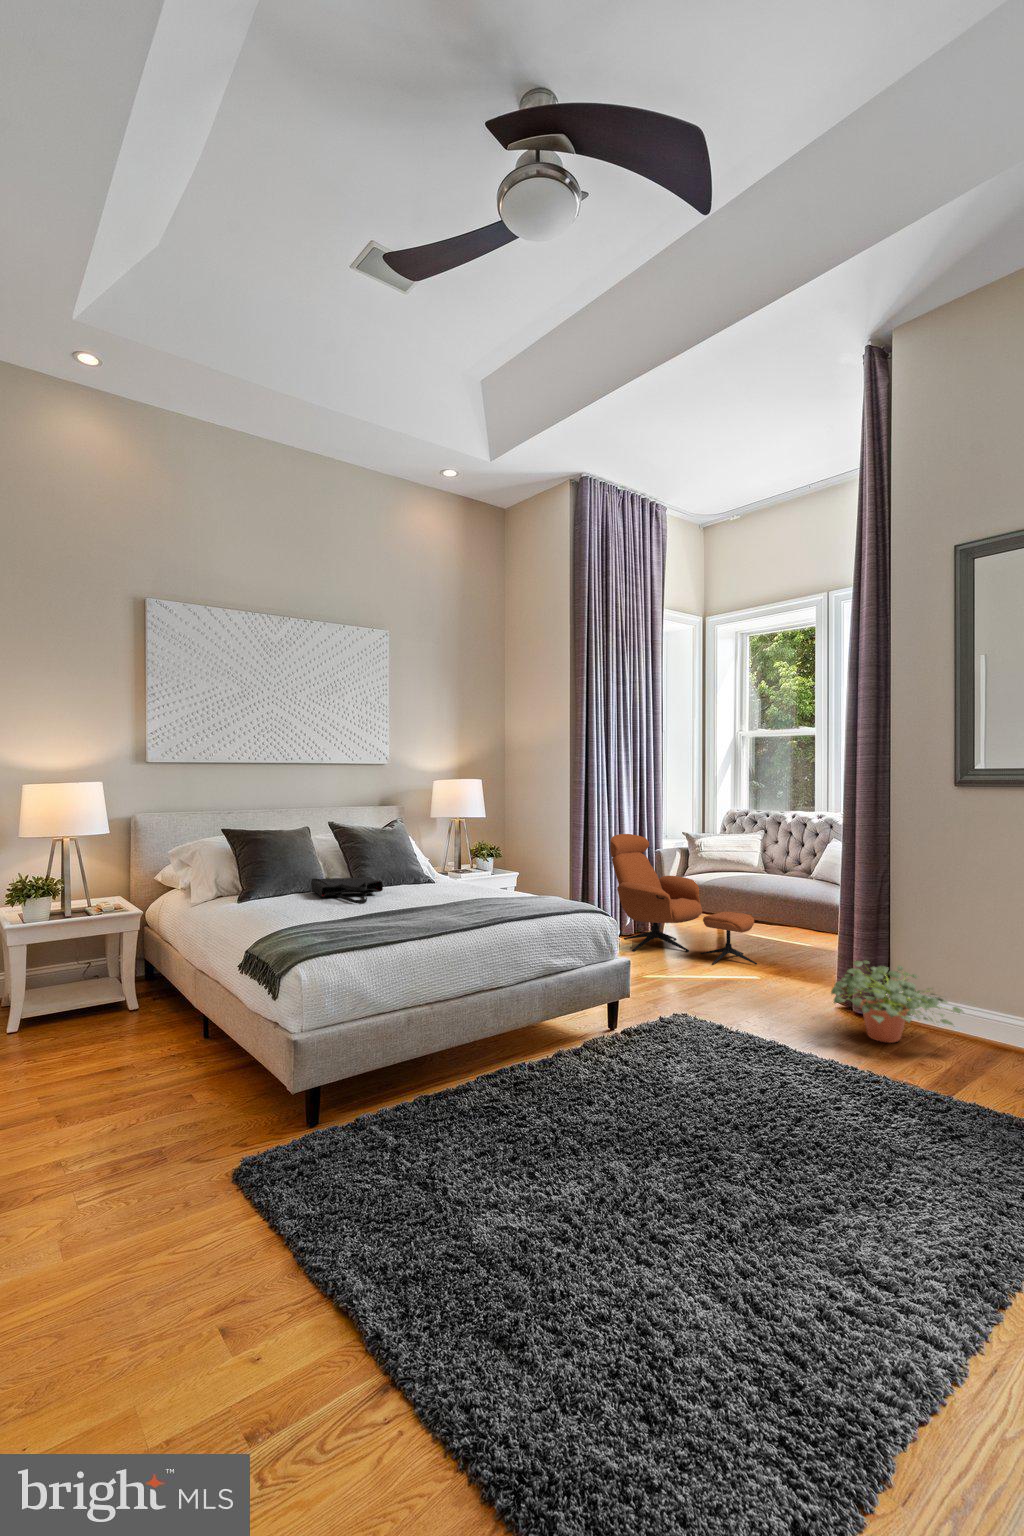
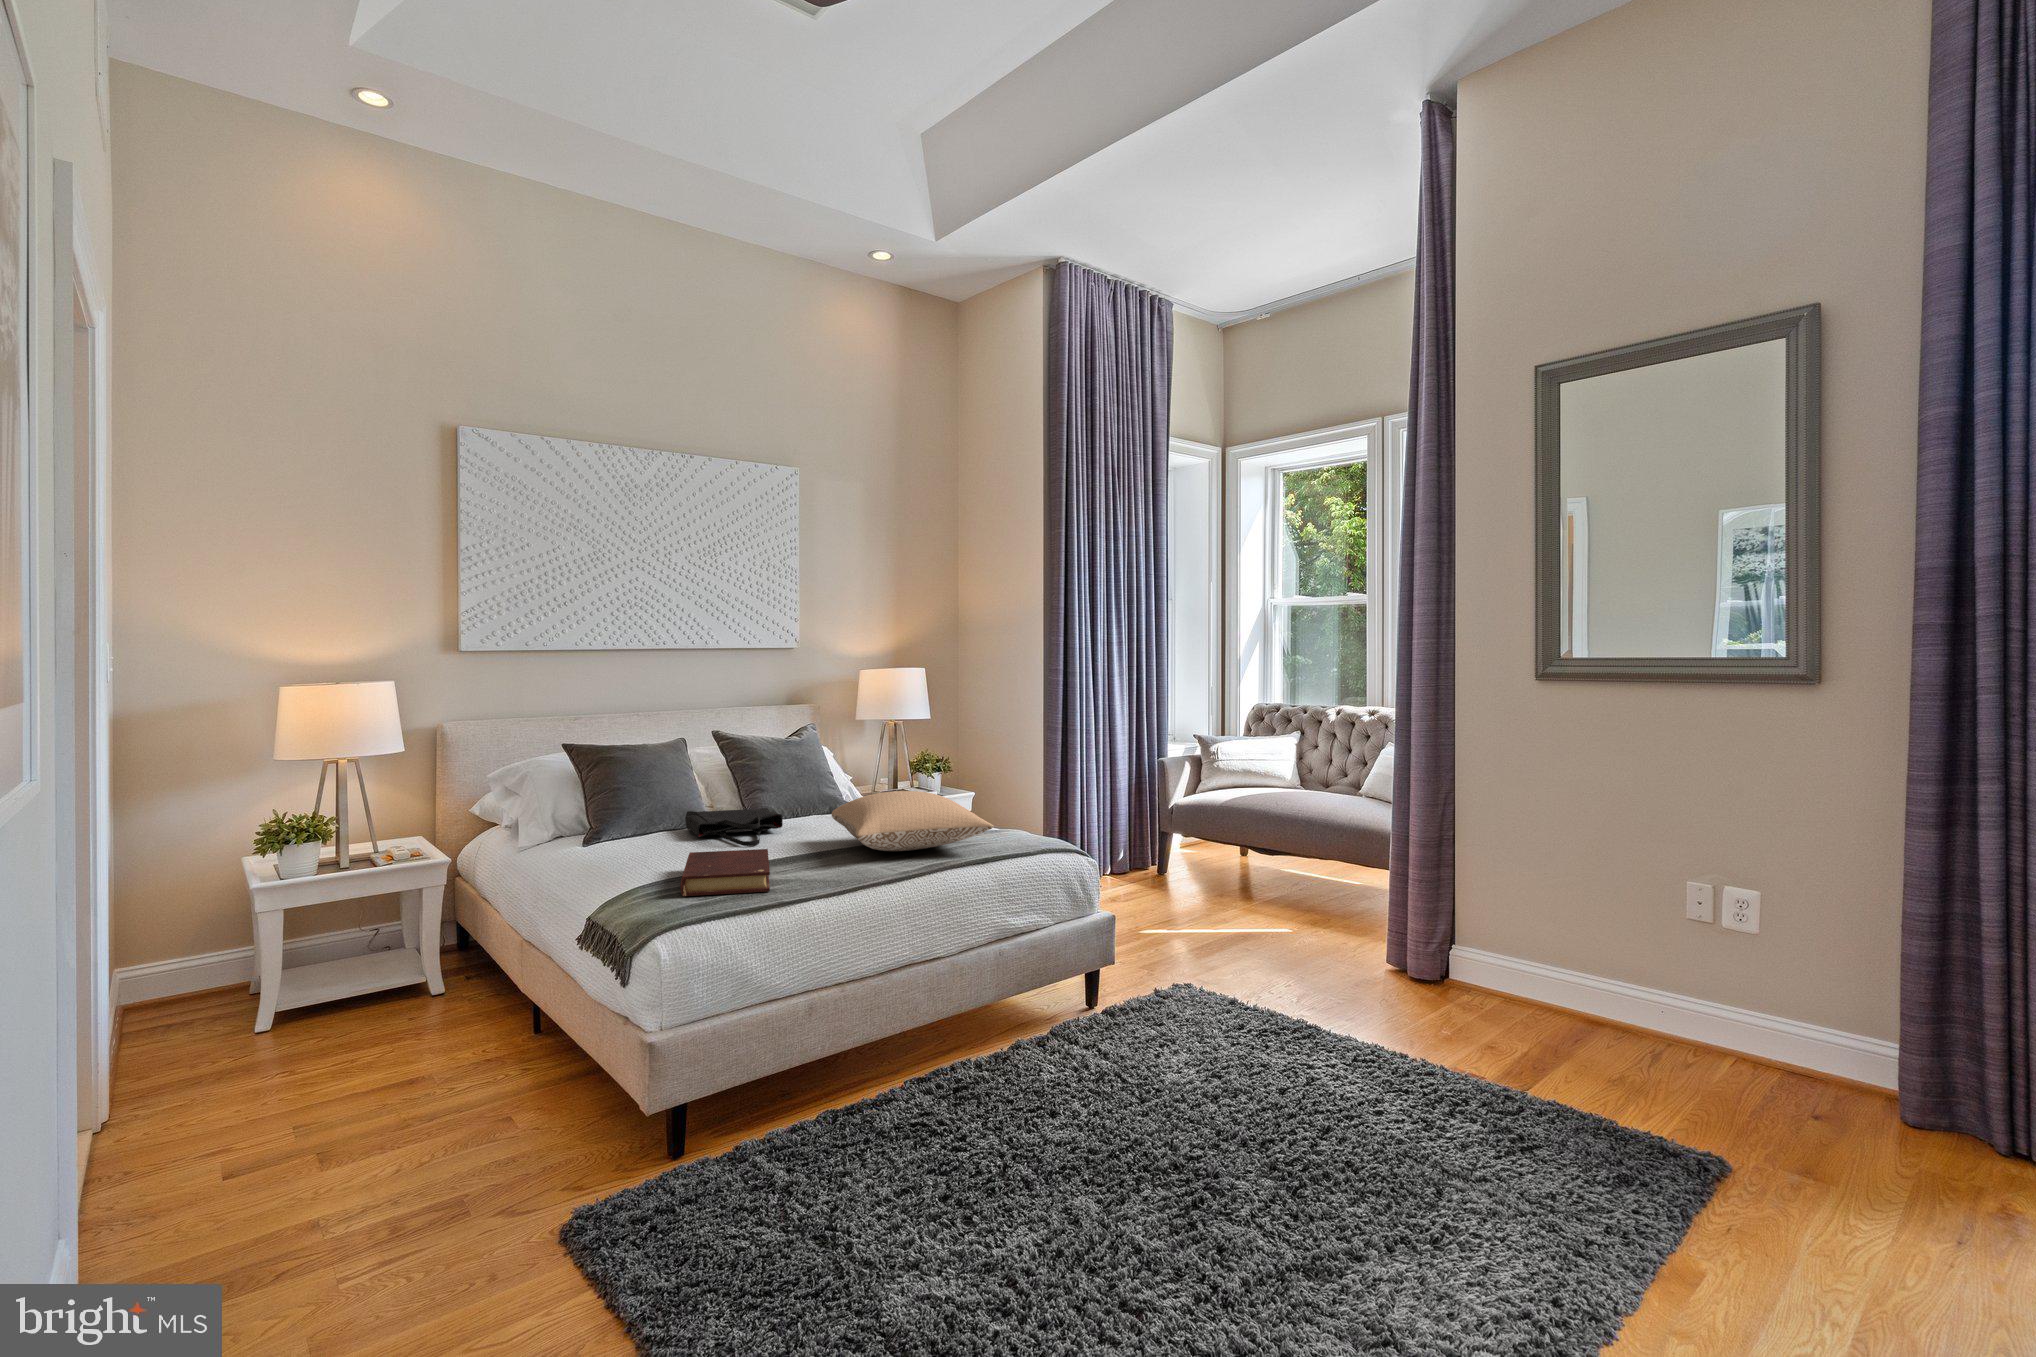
lounge chair: present [610,834,757,964] -> none [1095,740,1285,912]
pillow: none [420,864,542,908] -> present [832,791,993,851]
book: none [315,904,380,935] -> present [680,849,770,896]
potted plant: present [831,961,963,1043] -> none [1374,909,1546,1017]

